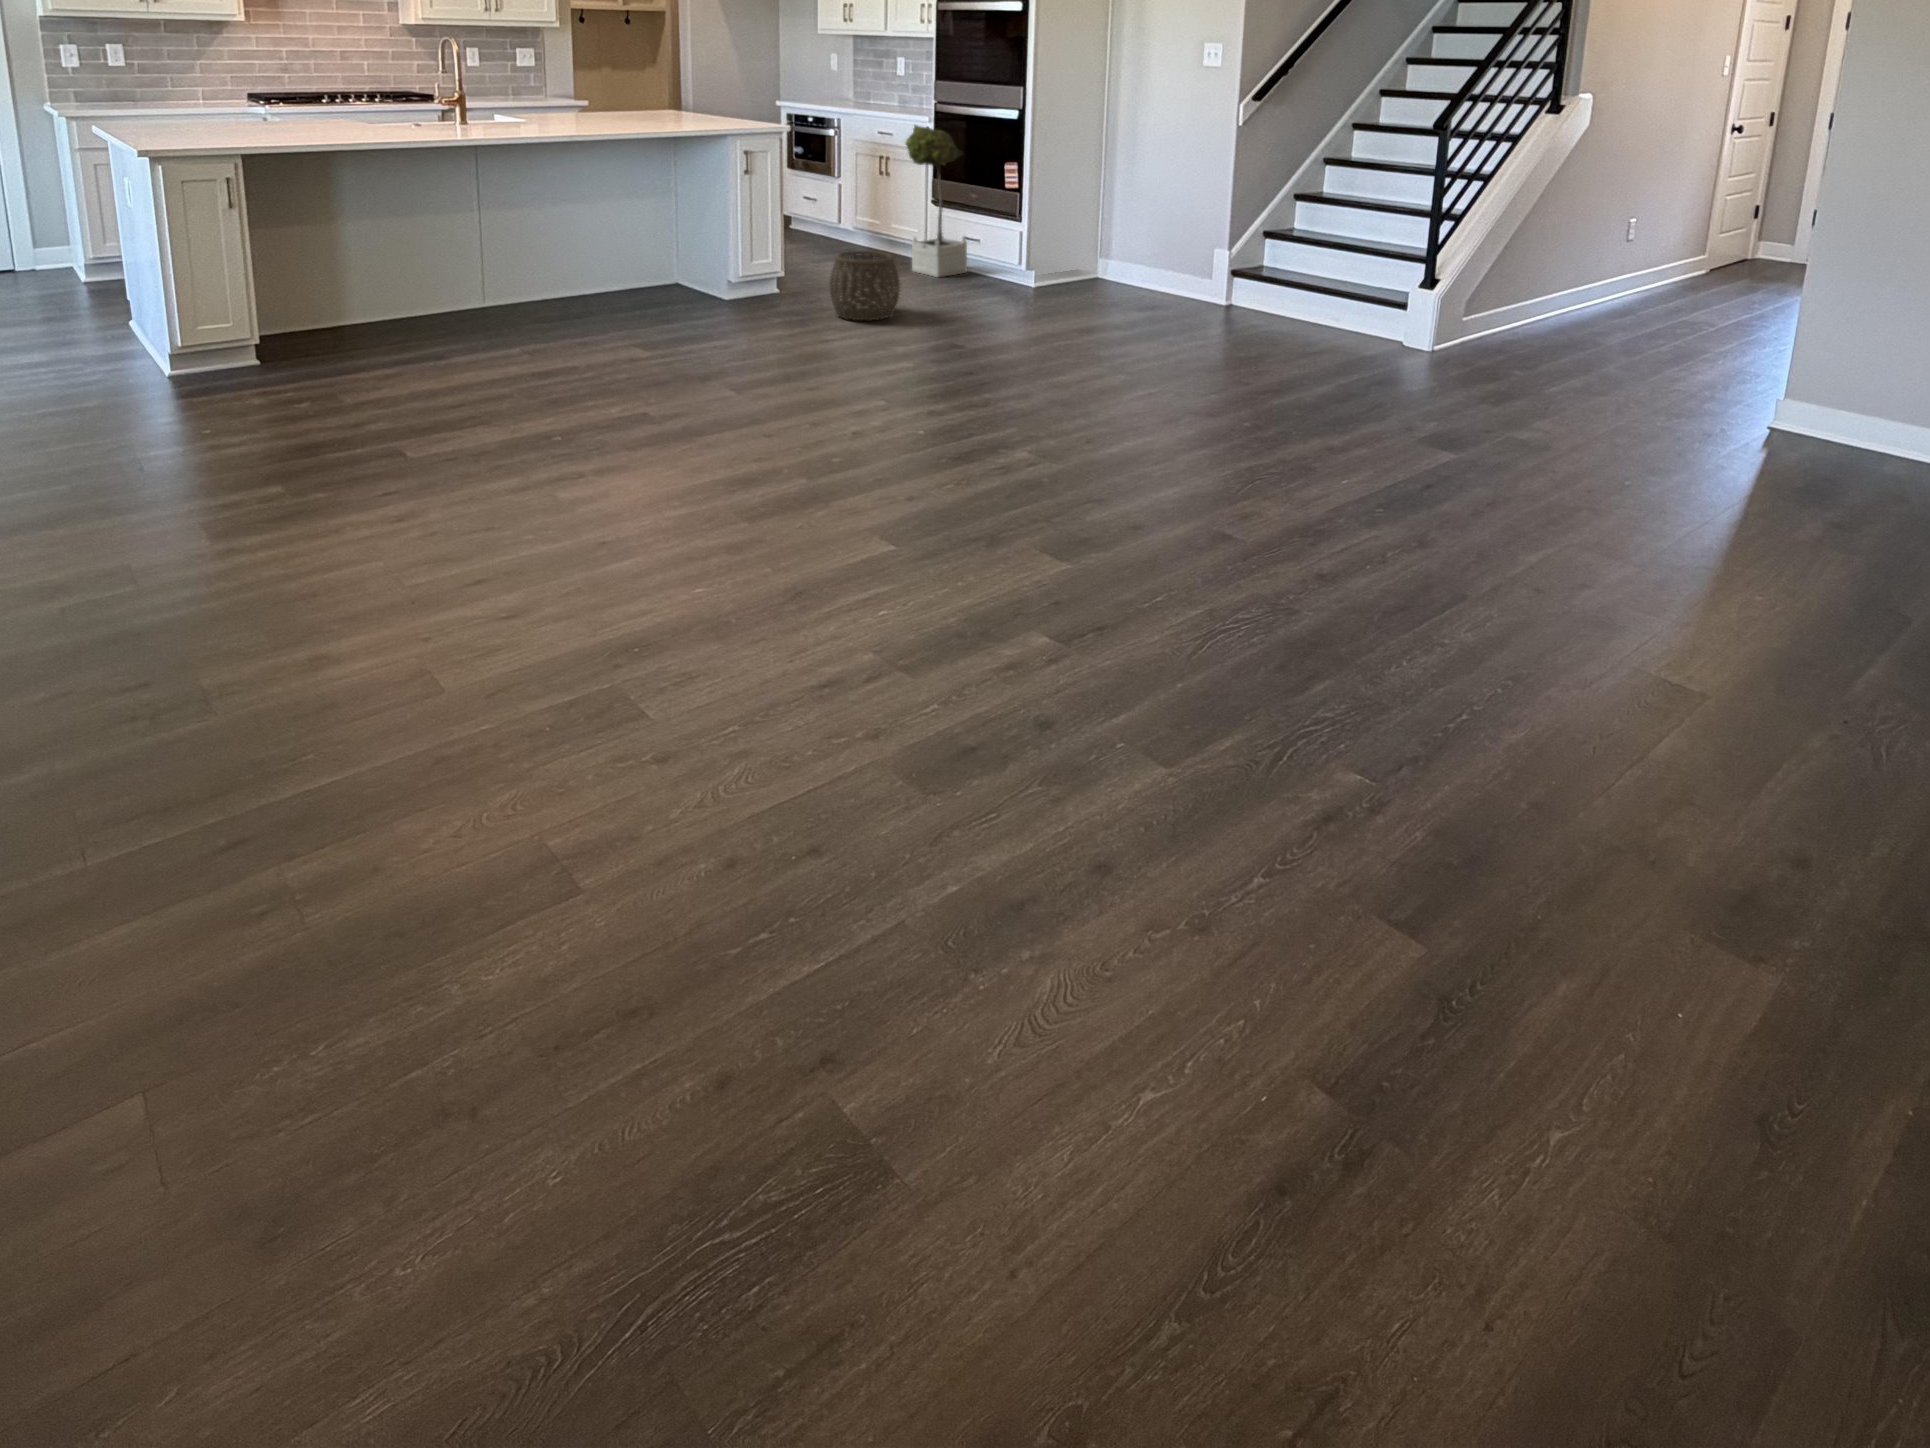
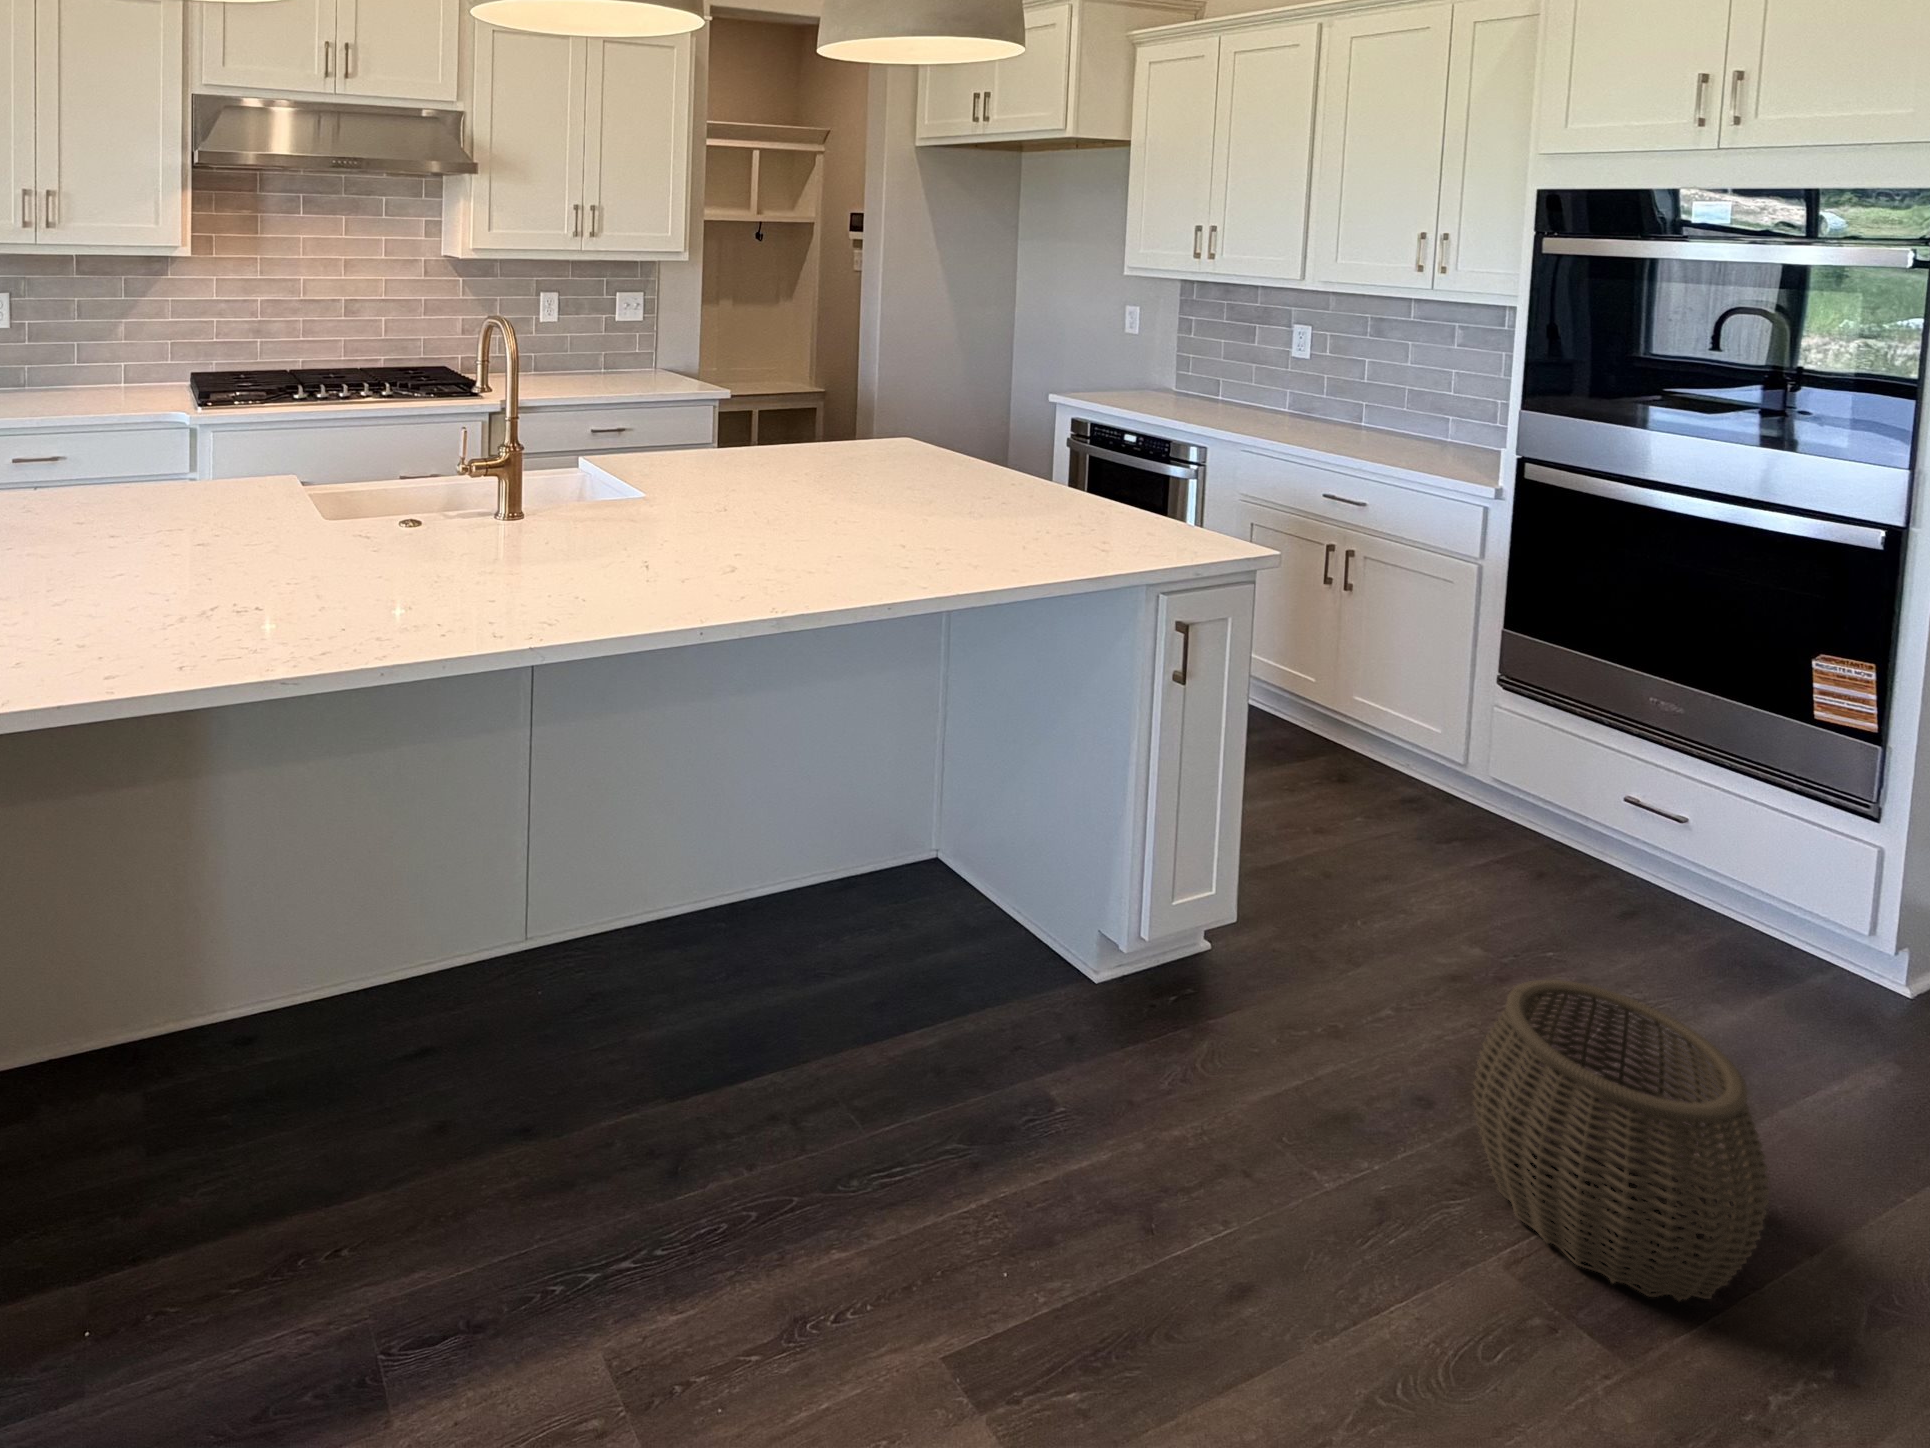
potted tree: present [906,125,967,277] -> none [1460,517,1640,912]

